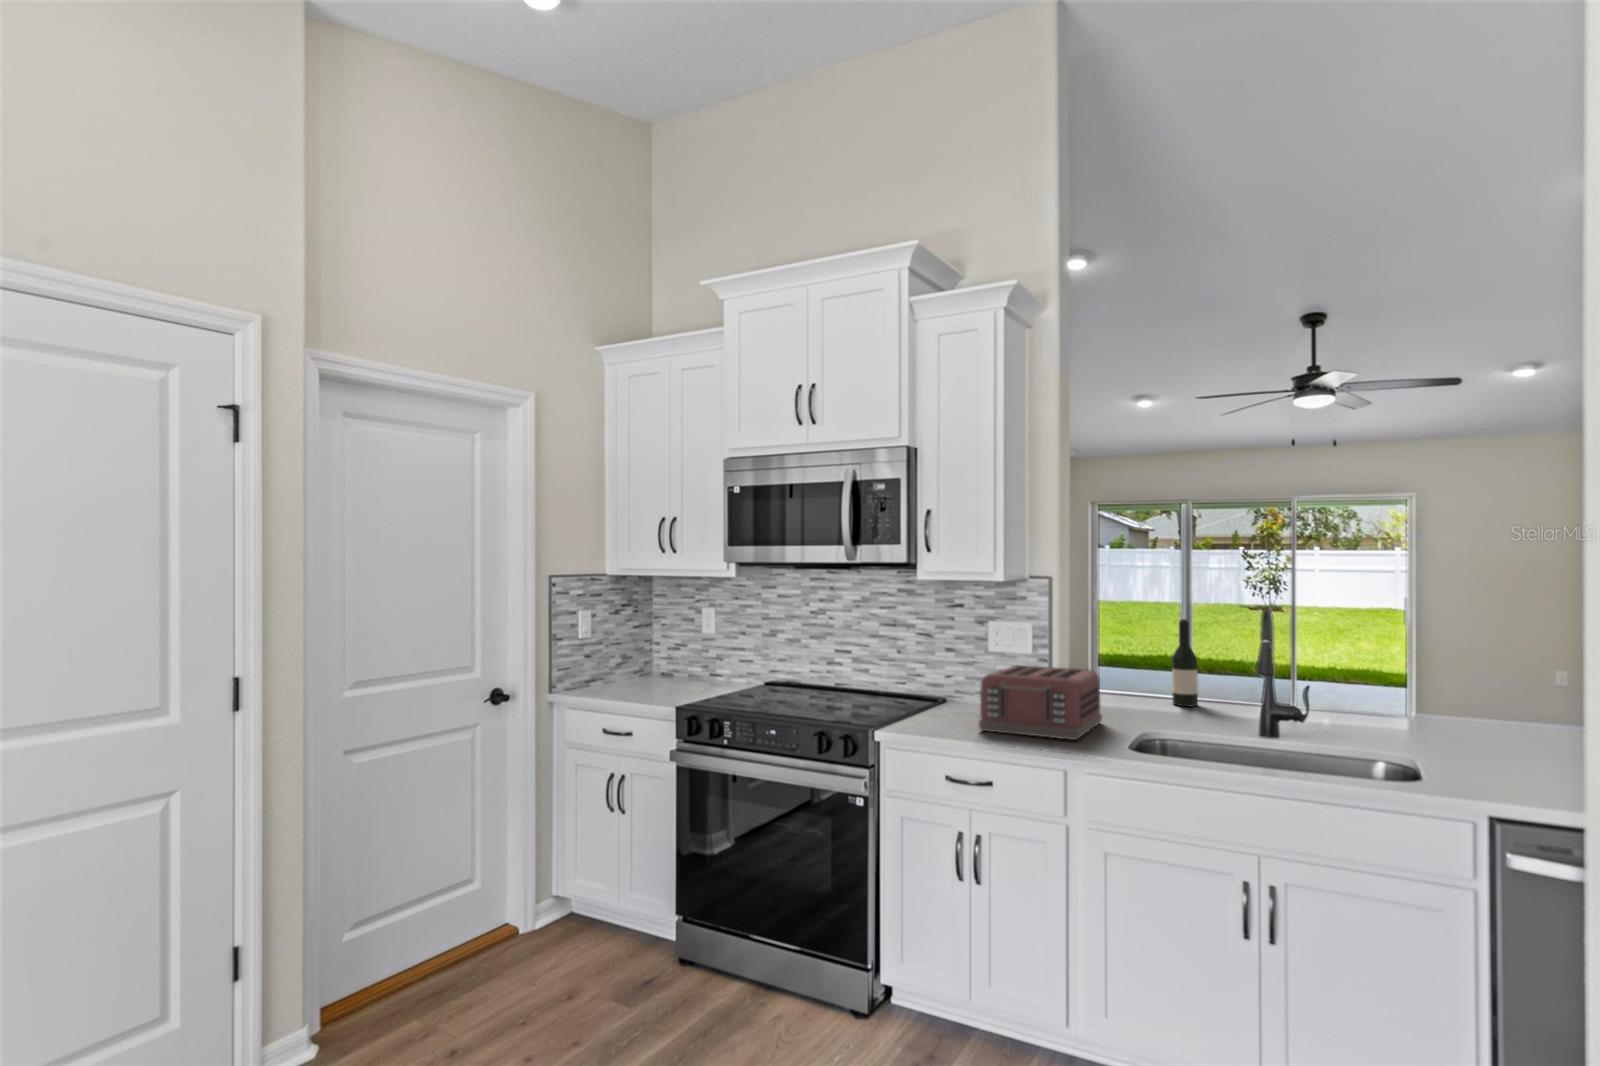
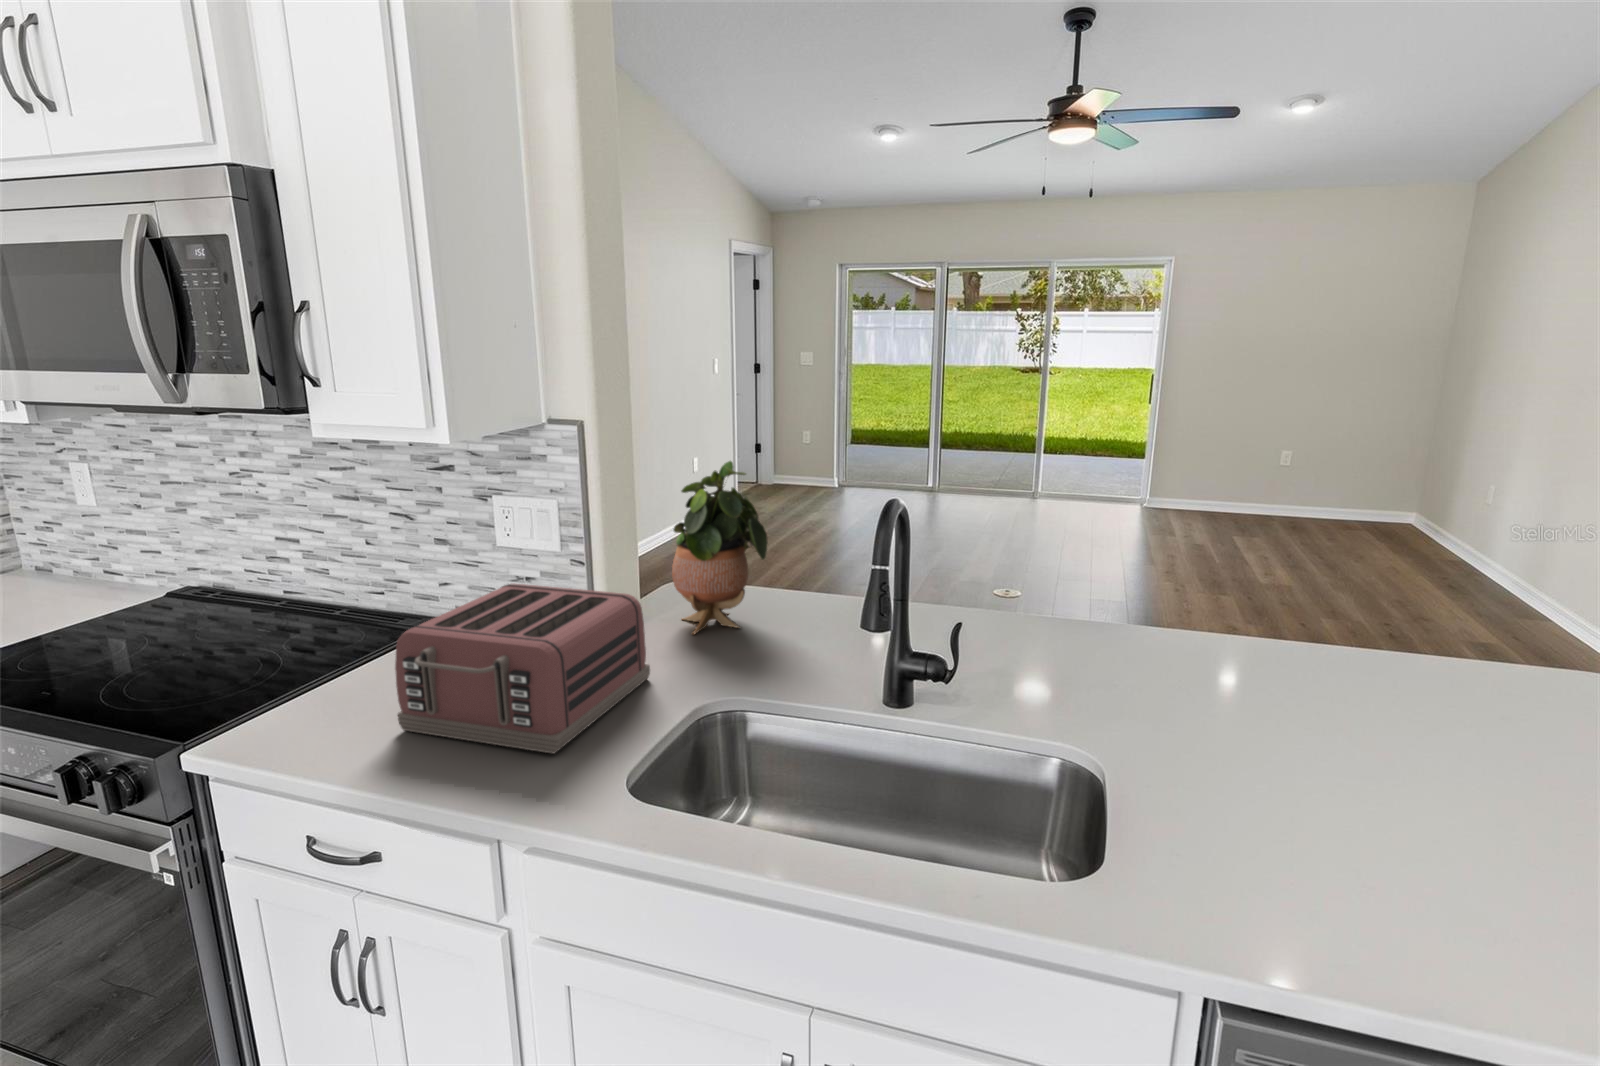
potted plant: none [1094,606,1157,710] -> present [672,461,768,634]
wine bottle: present [1172,619,1198,707] -> none [800,477,835,614]

